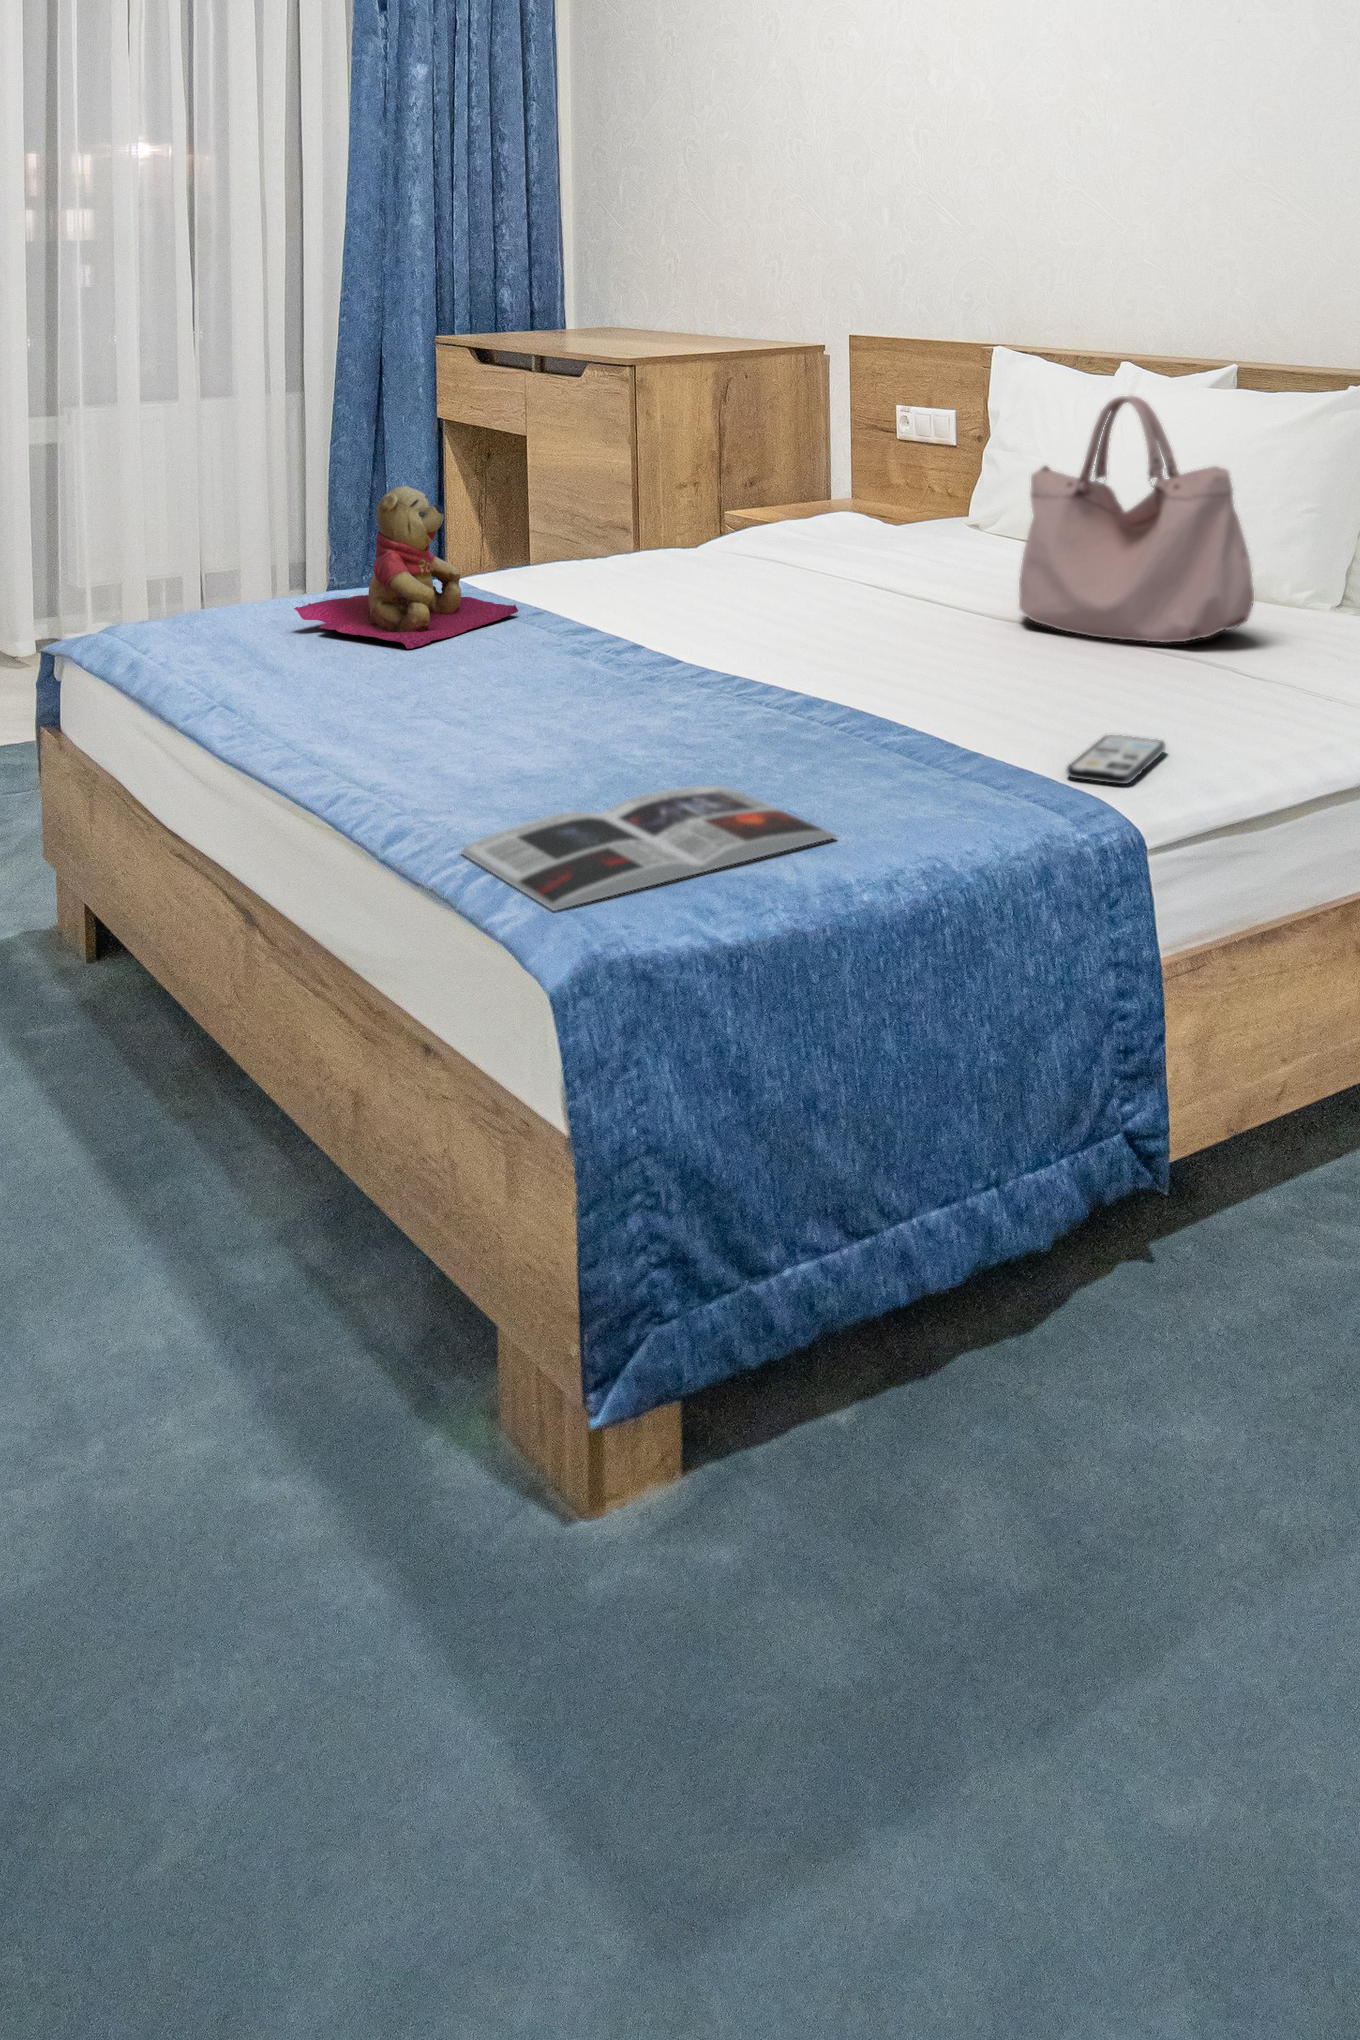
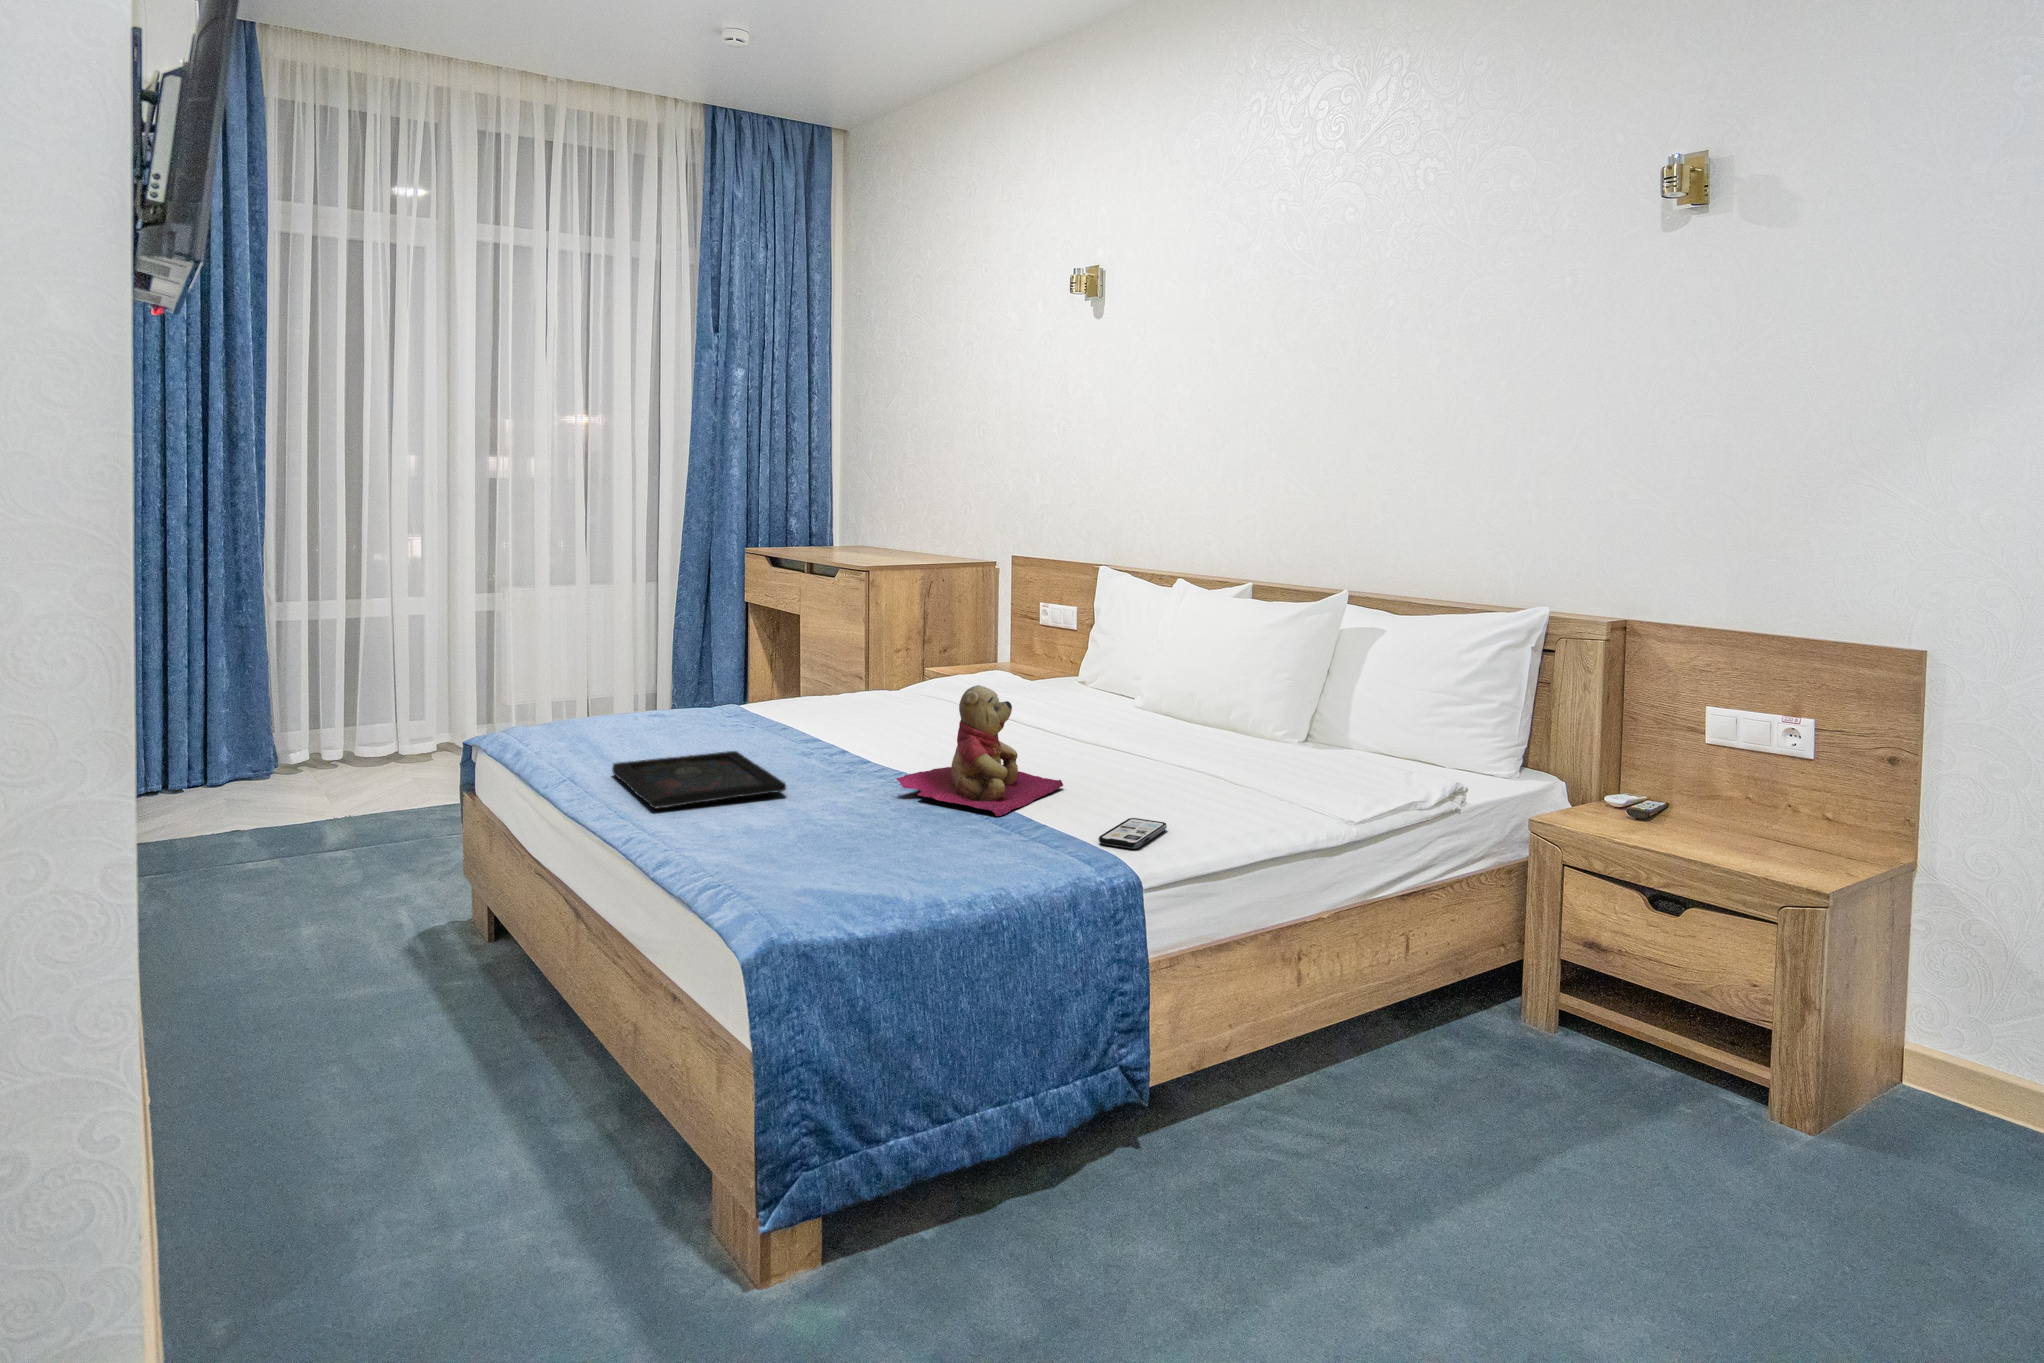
handbag: present [1019,396,1254,642] -> none [1097,601,1246,762]
teddy bear: present [294,486,518,649] -> present [896,685,1063,816]
tray: none [284,647,561,743] -> present [612,751,786,808]
magazine: present [461,785,836,911] -> none [703,841,943,914]

